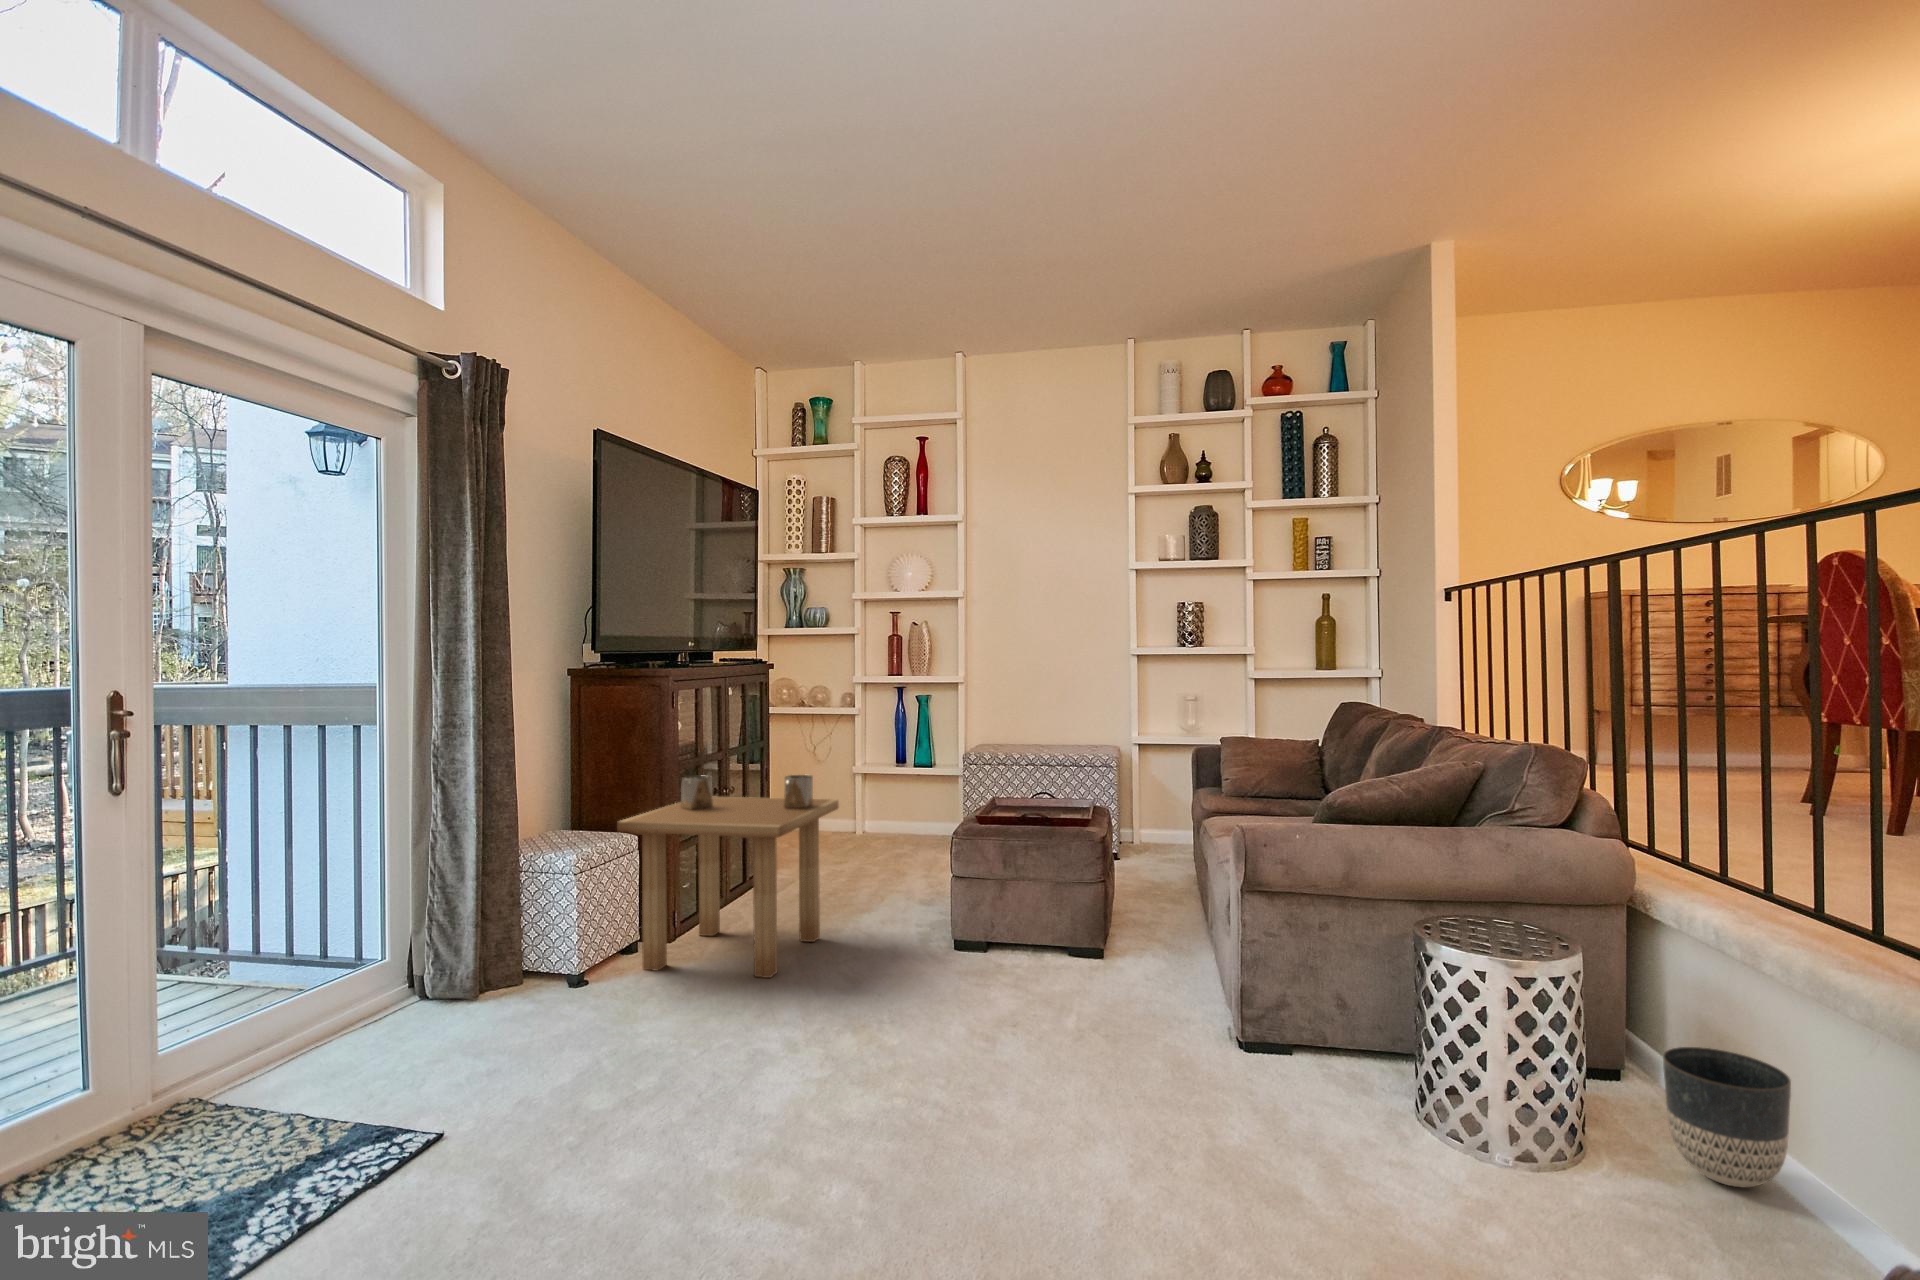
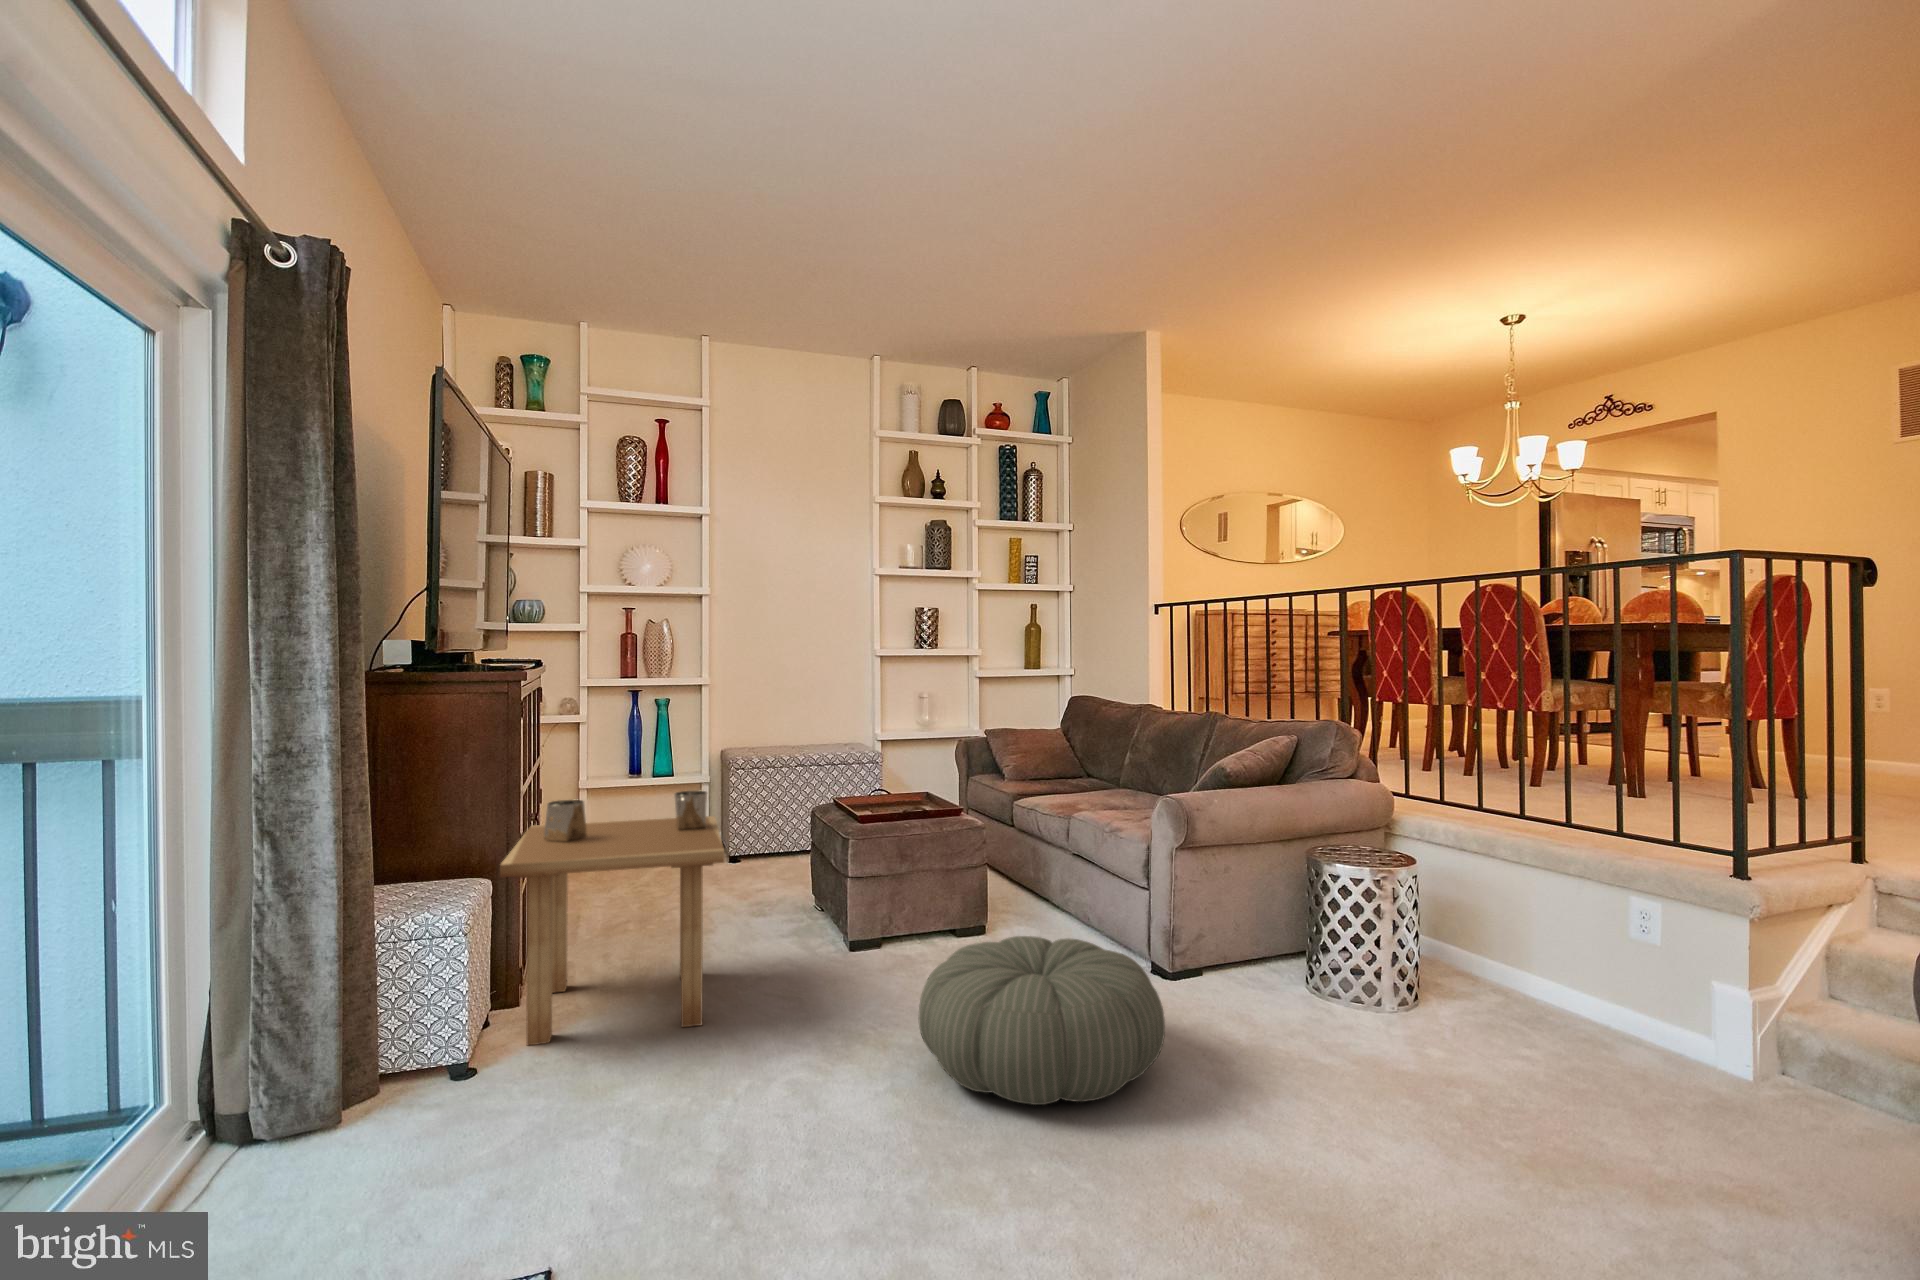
pouf: none [868,938,1112,1103] -> present [919,936,1165,1105]
planter: present [1663,1047,1791,1187] -> none [1538,940,1623,1033]

